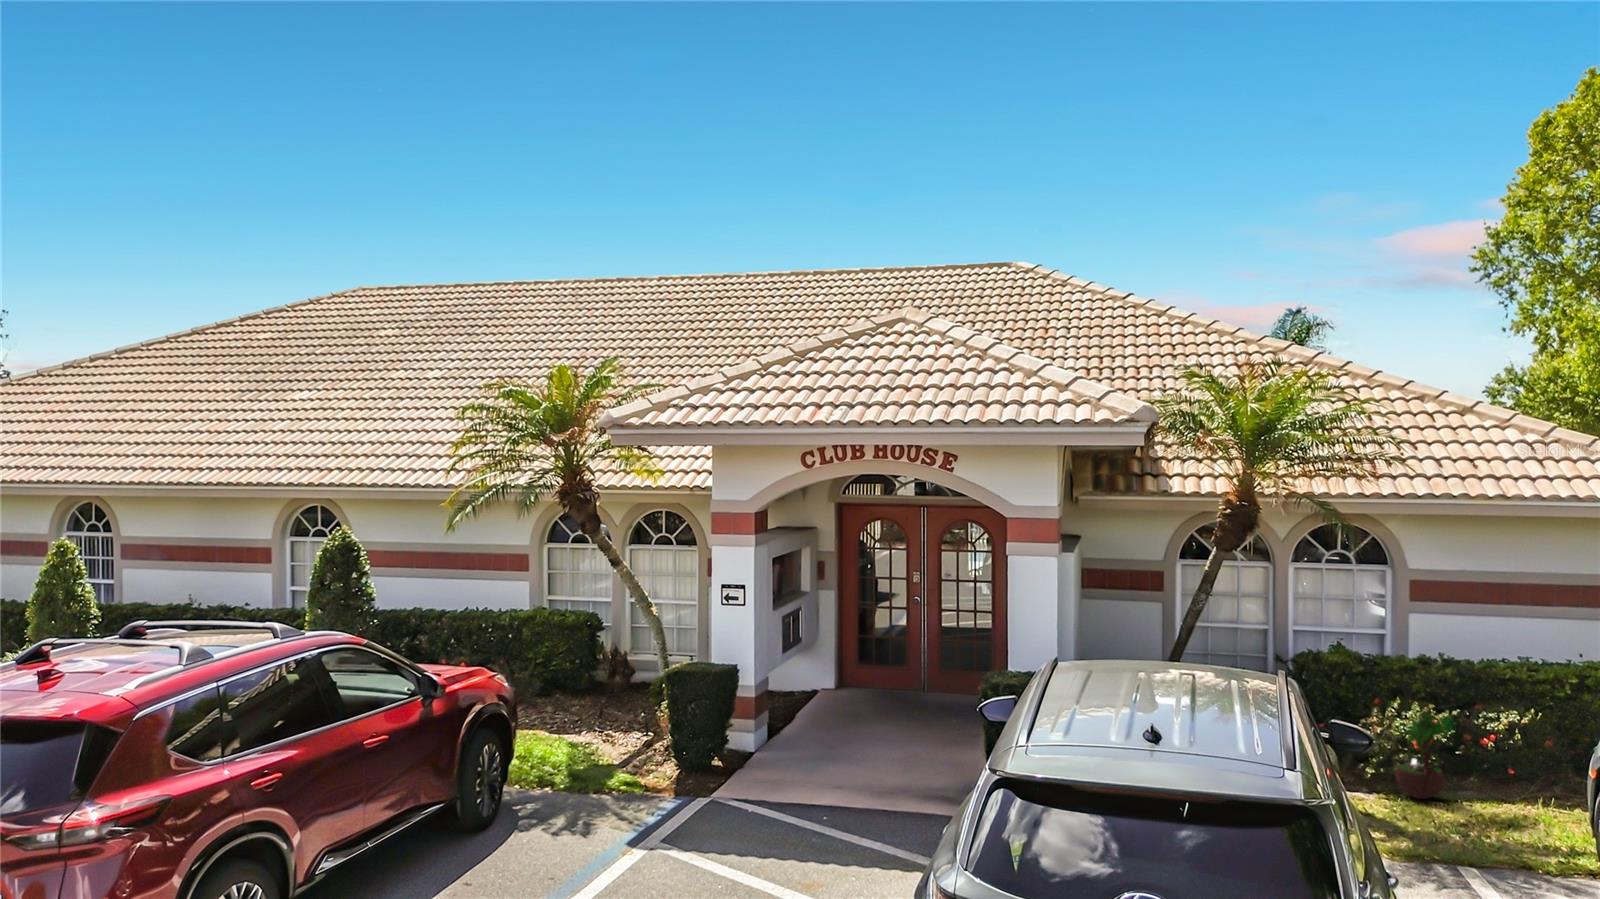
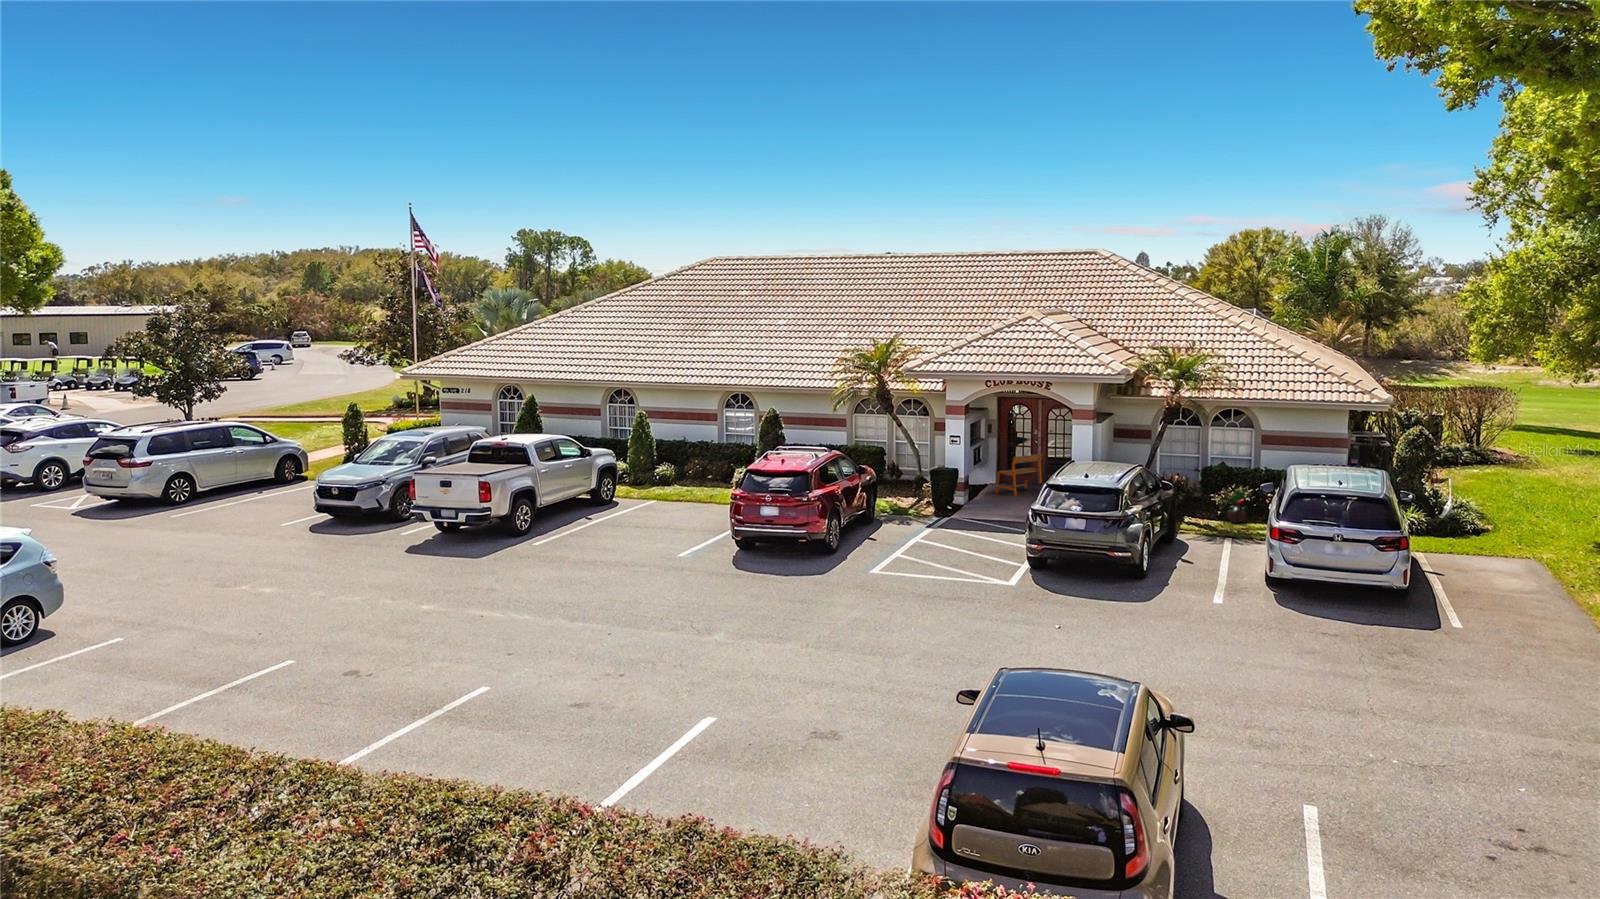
bench: none [836,622,935,718] -> present [996,454,1042,496]

